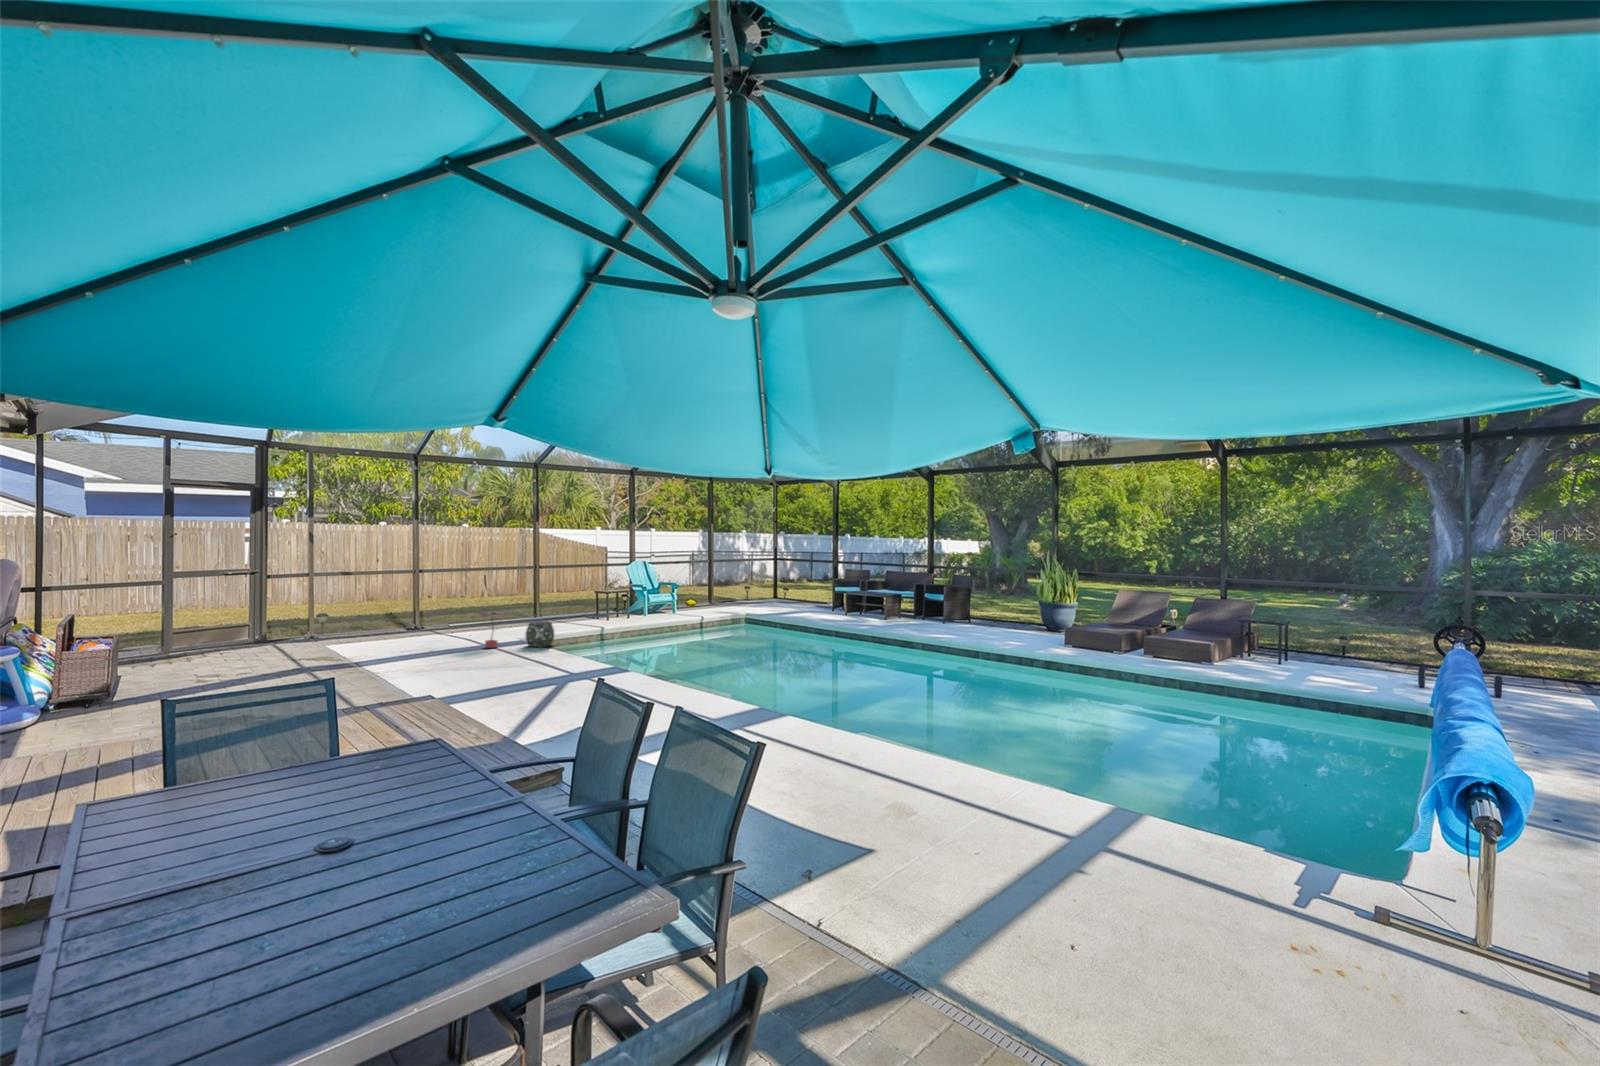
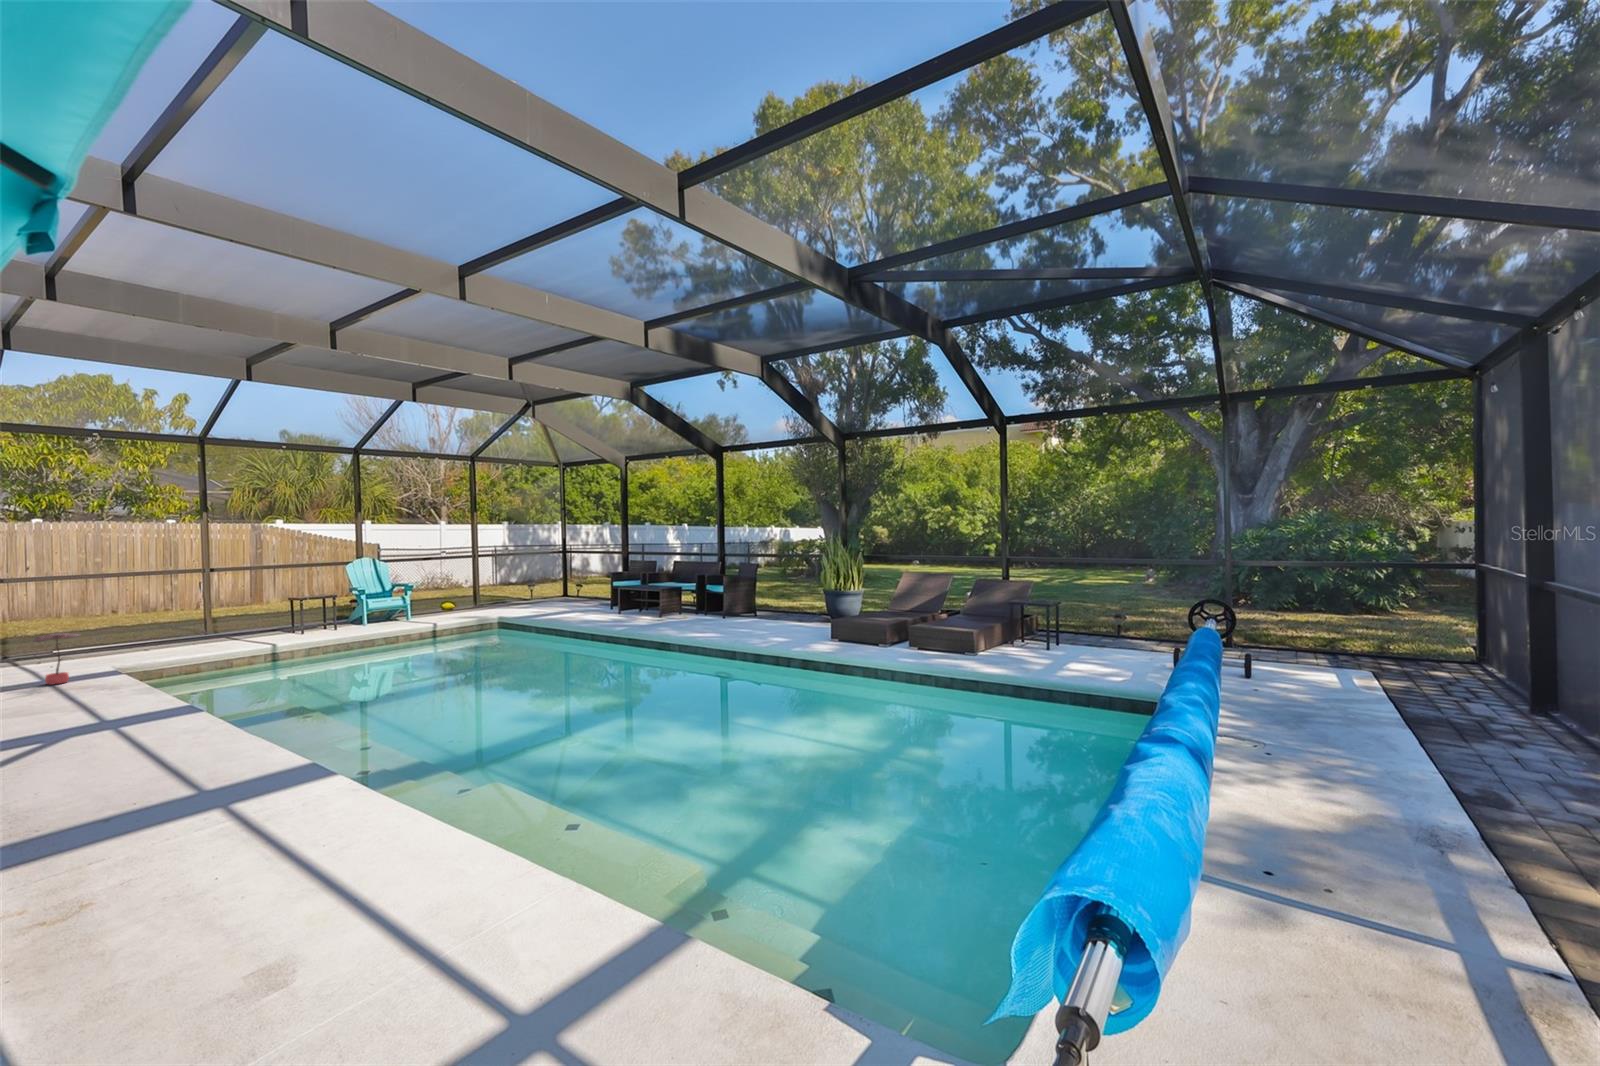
woven basket: present [525,621,554,647] -> none [115,643,167,679]

